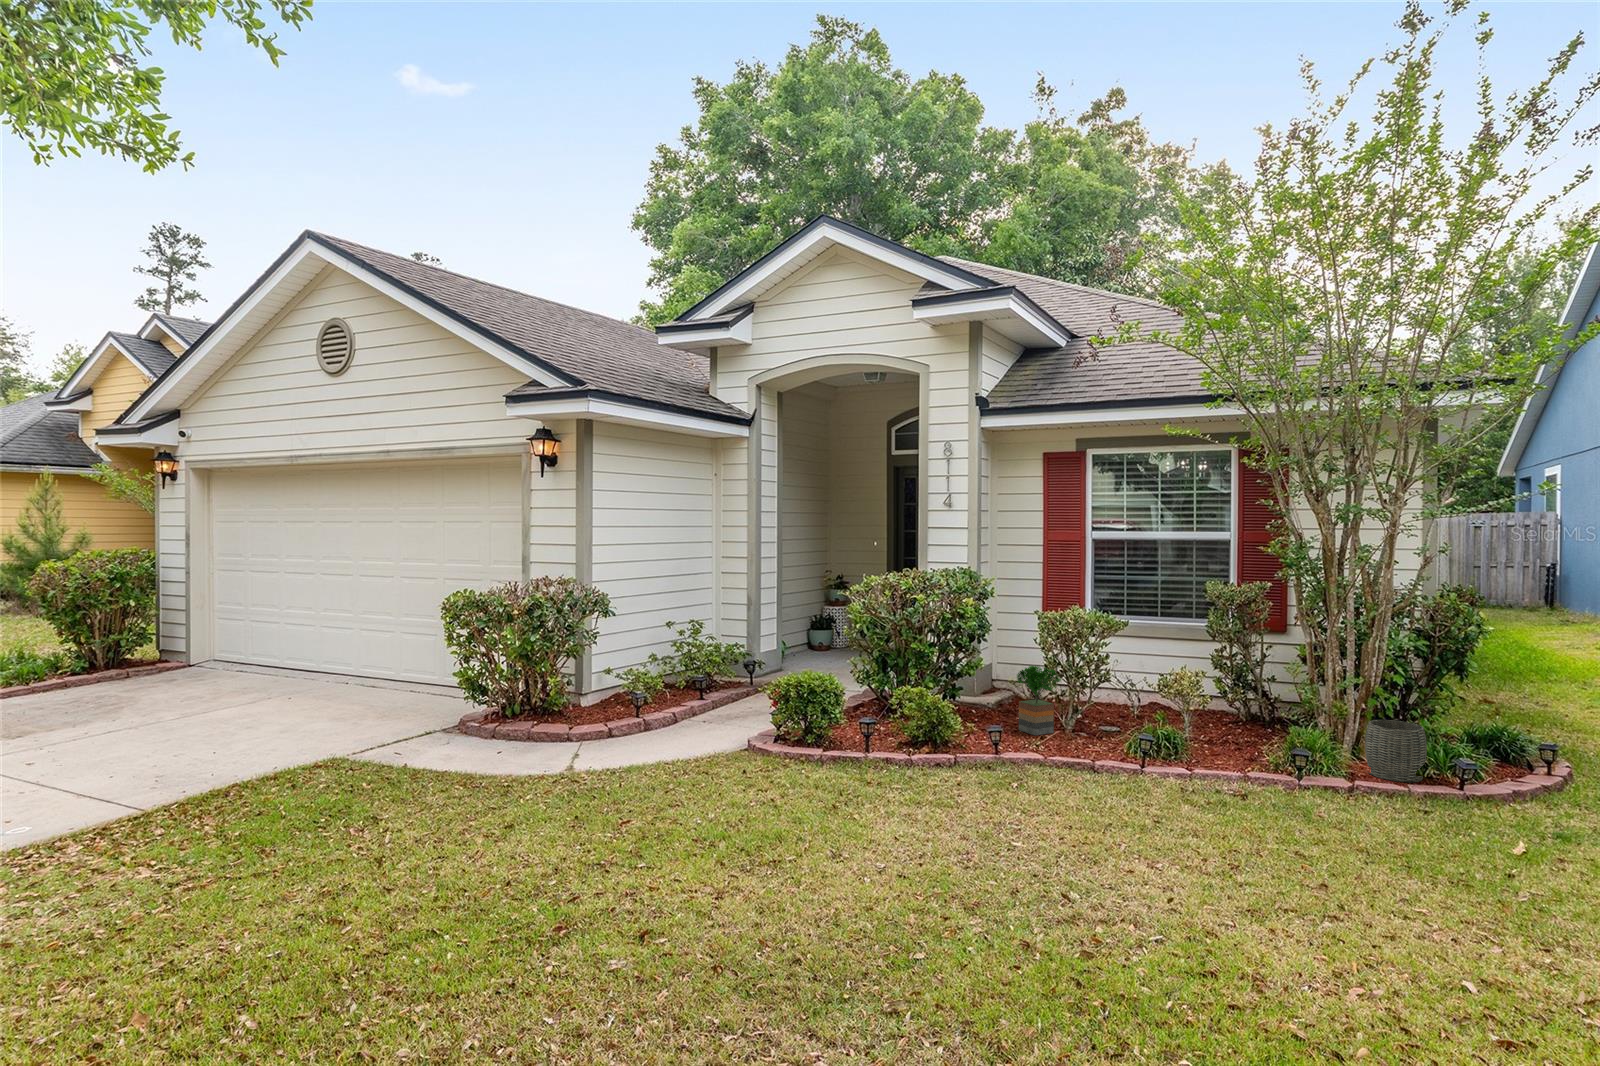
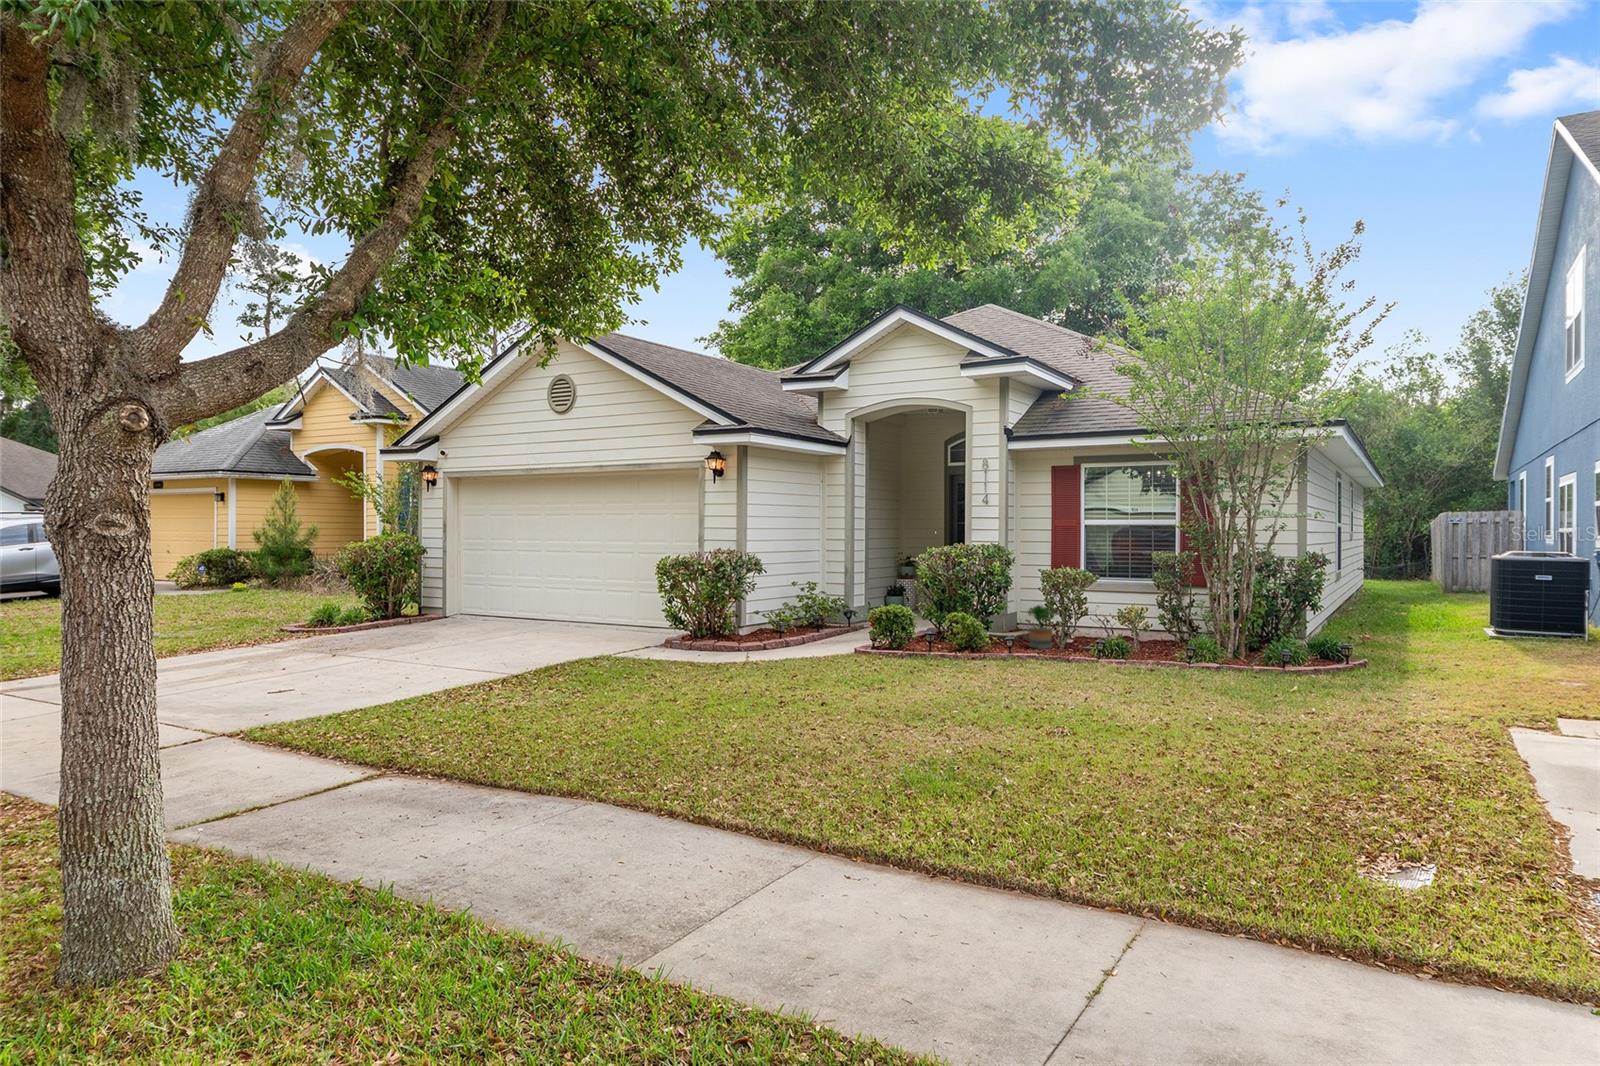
woven basket: present [1365,720,1427,782] -> none [1237,632,1272,667]

